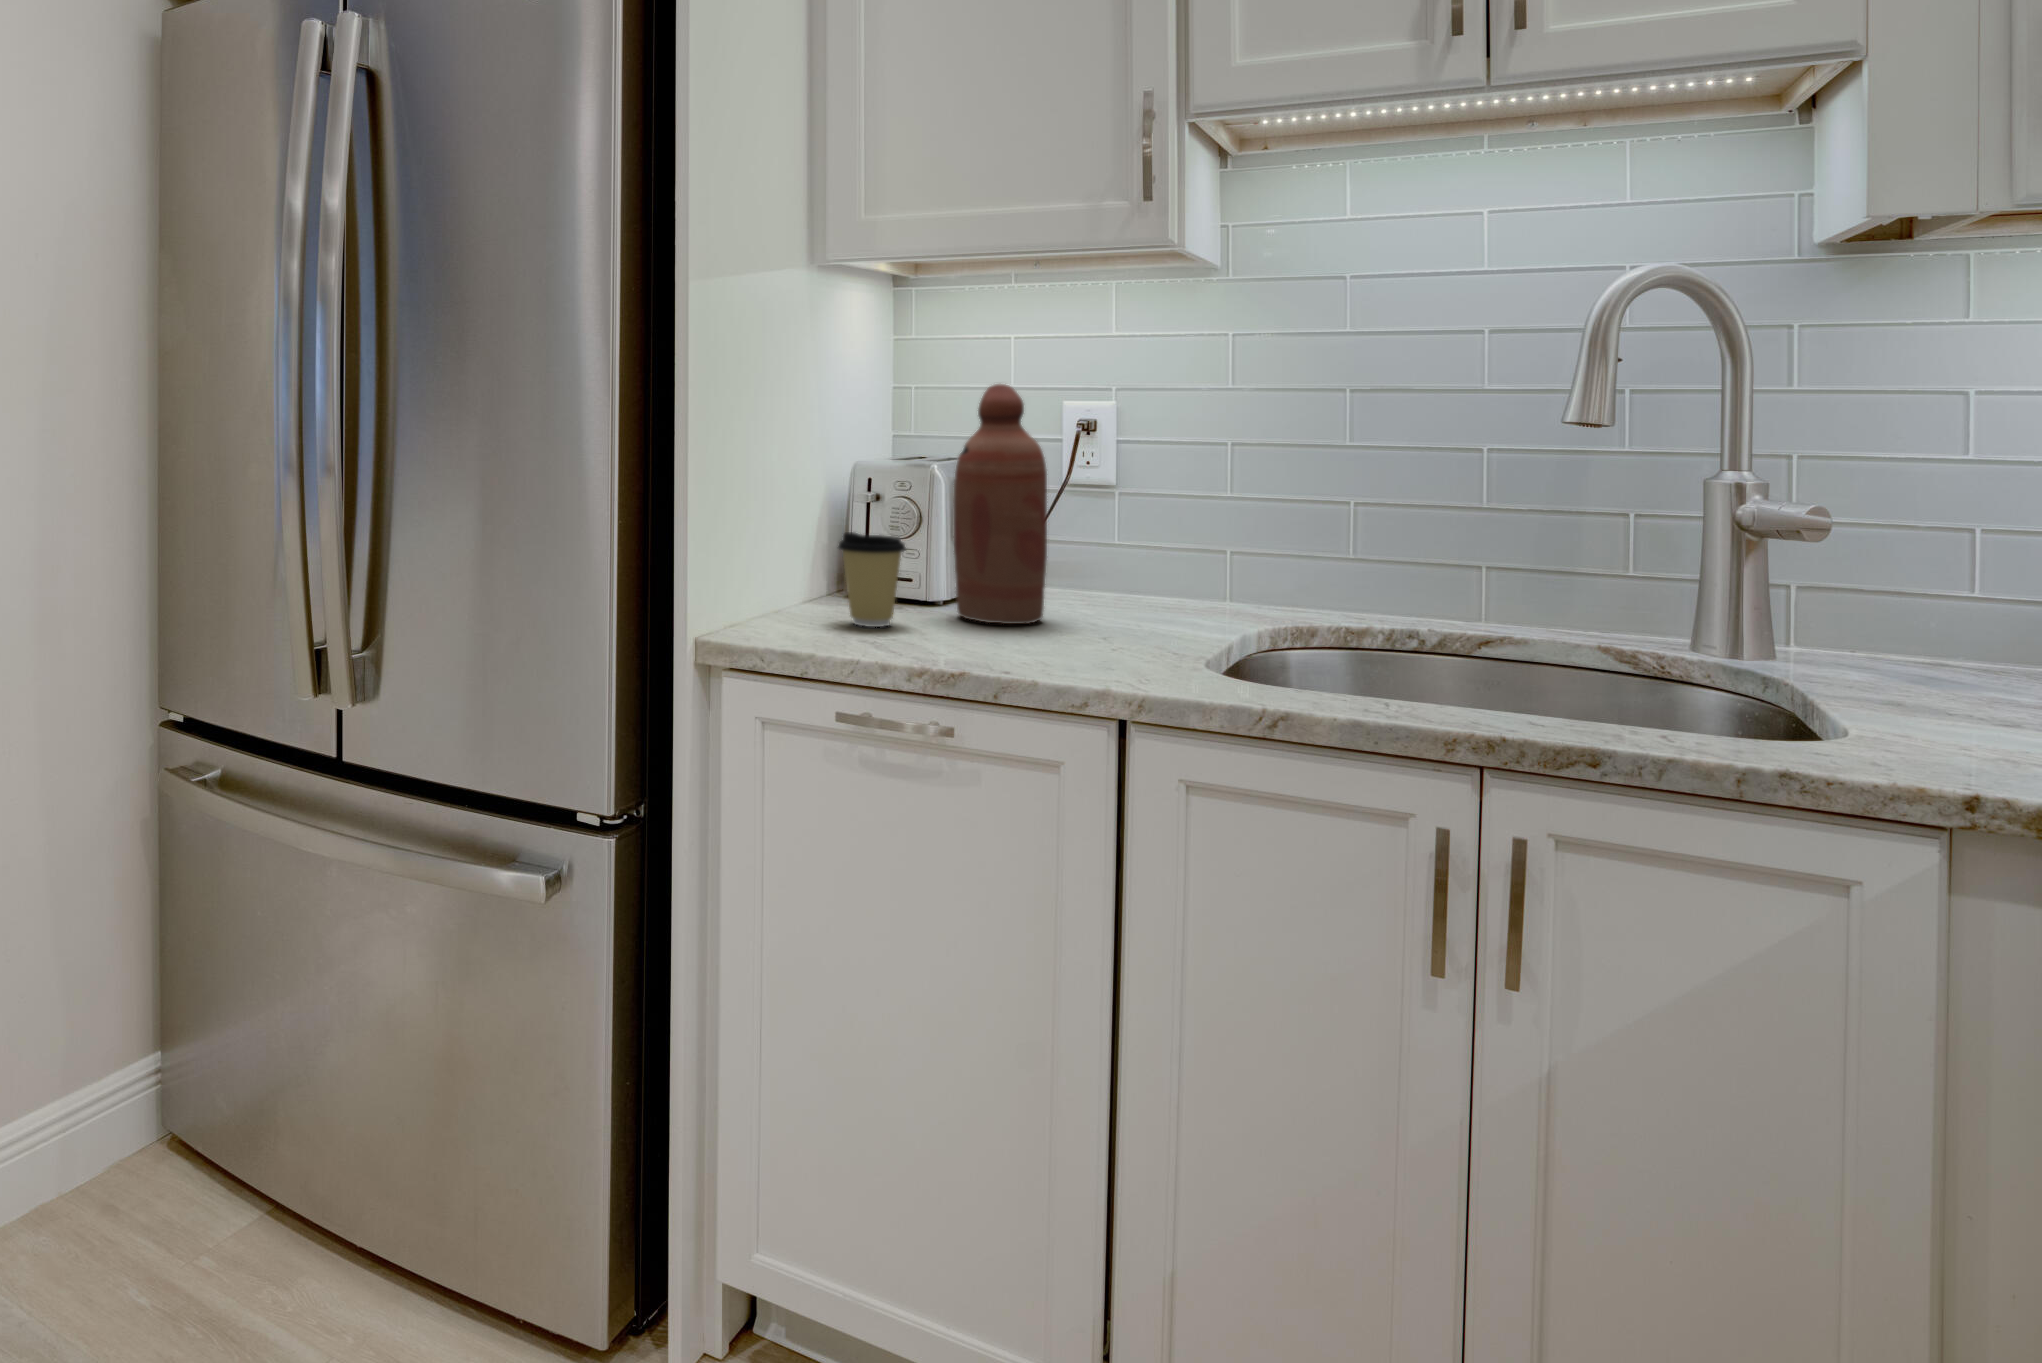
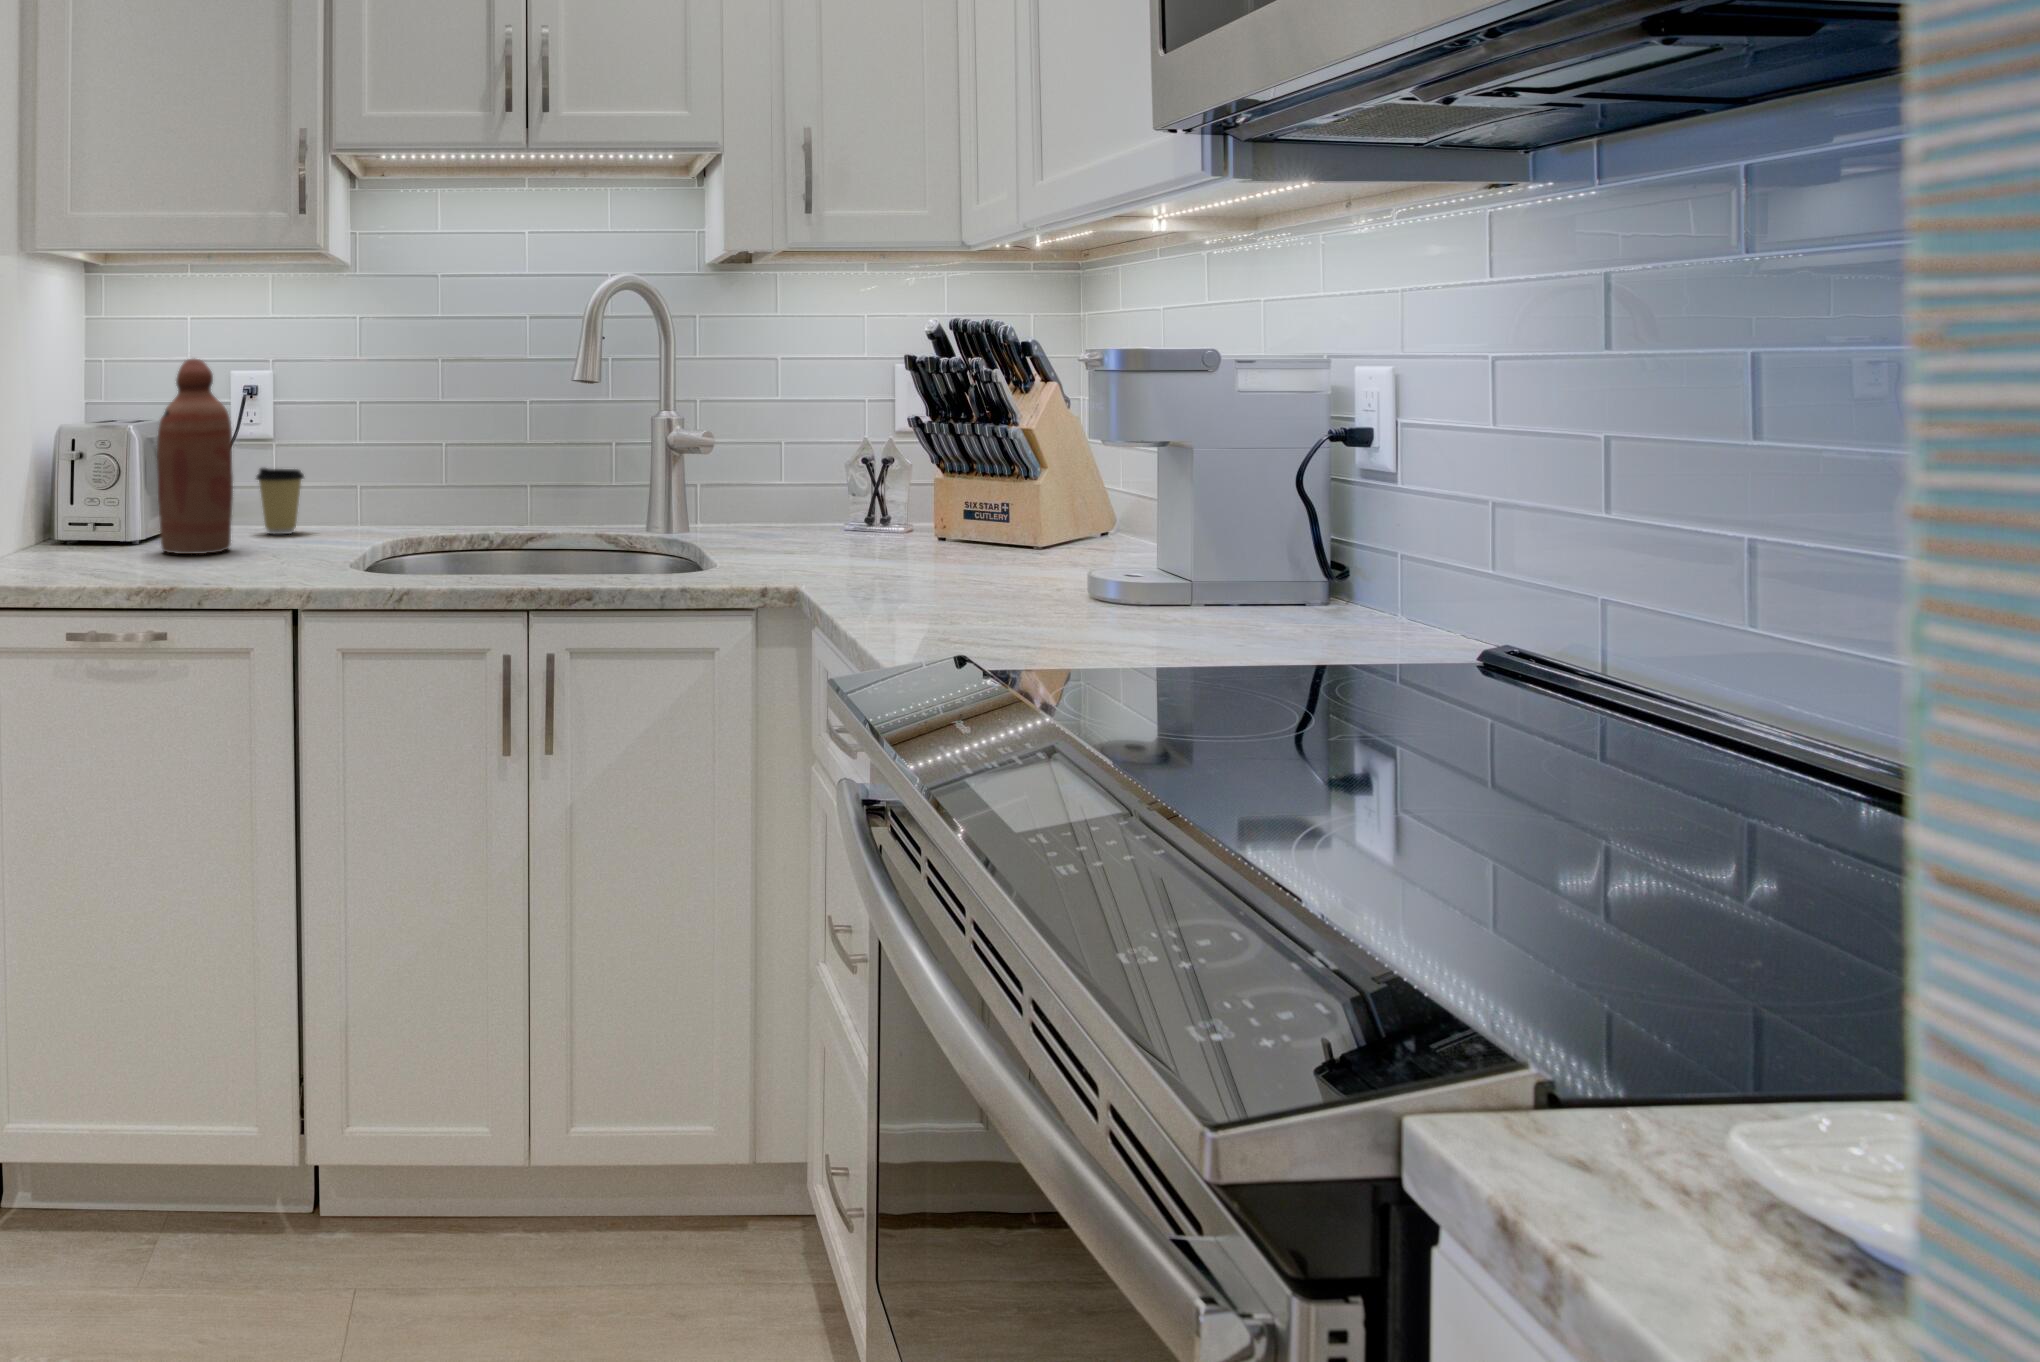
coffee cup: present [839,532,906,627] -> present [256,468,304,534]

